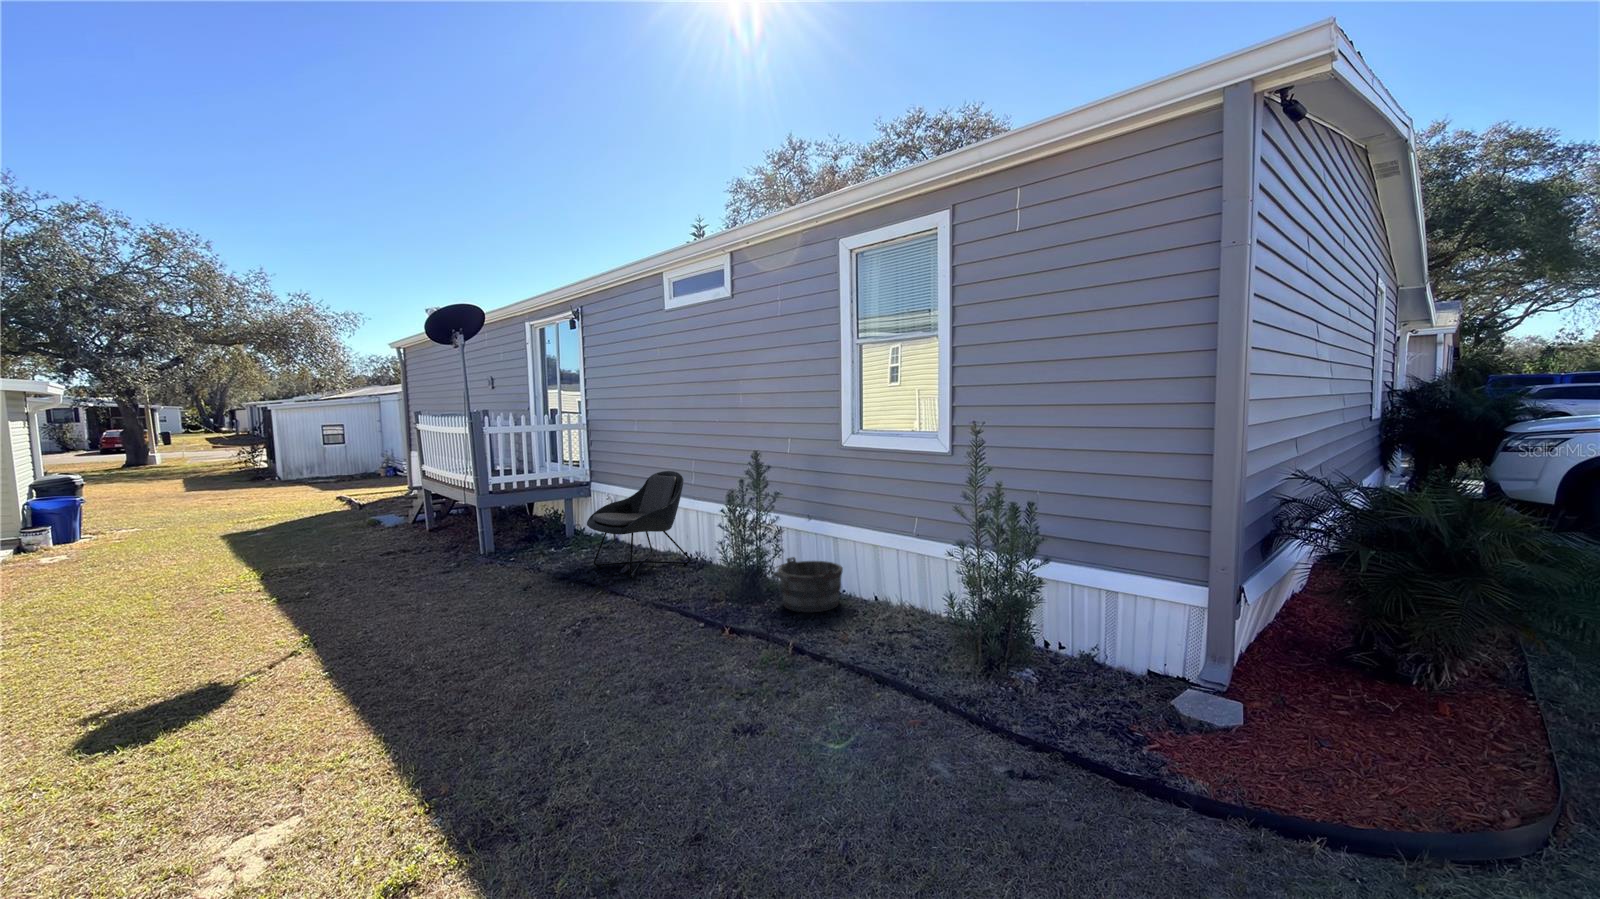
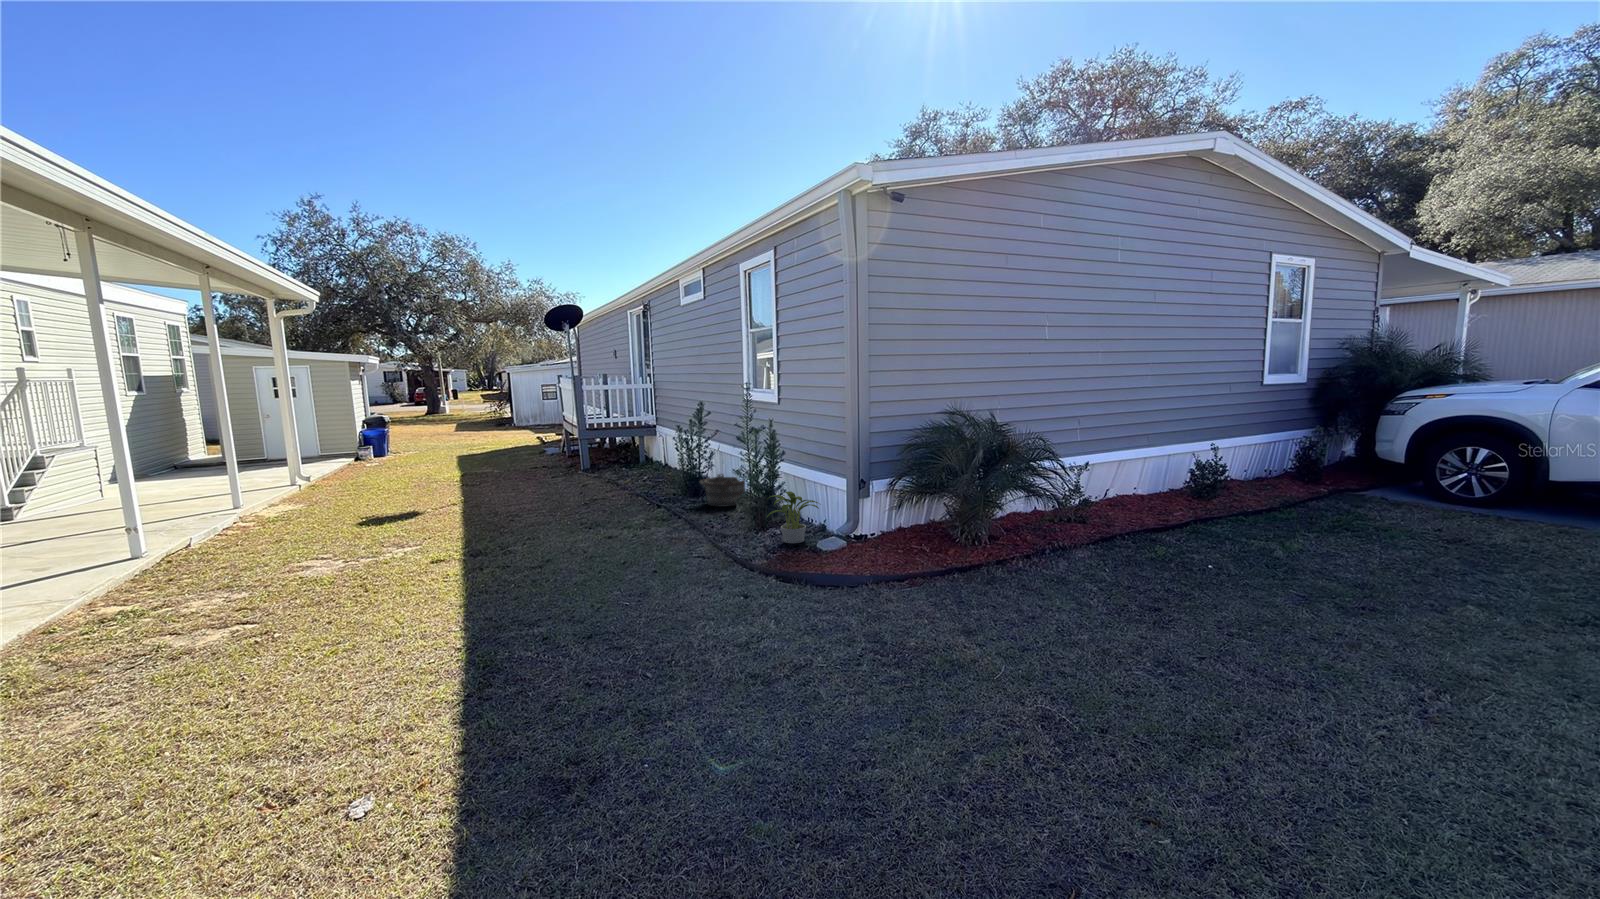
lounge chair: present [587,471,690,578] -> none [630,418,692,487]
potted plant: none [1029,599,1135,694] -> present [767,491,819,543]

